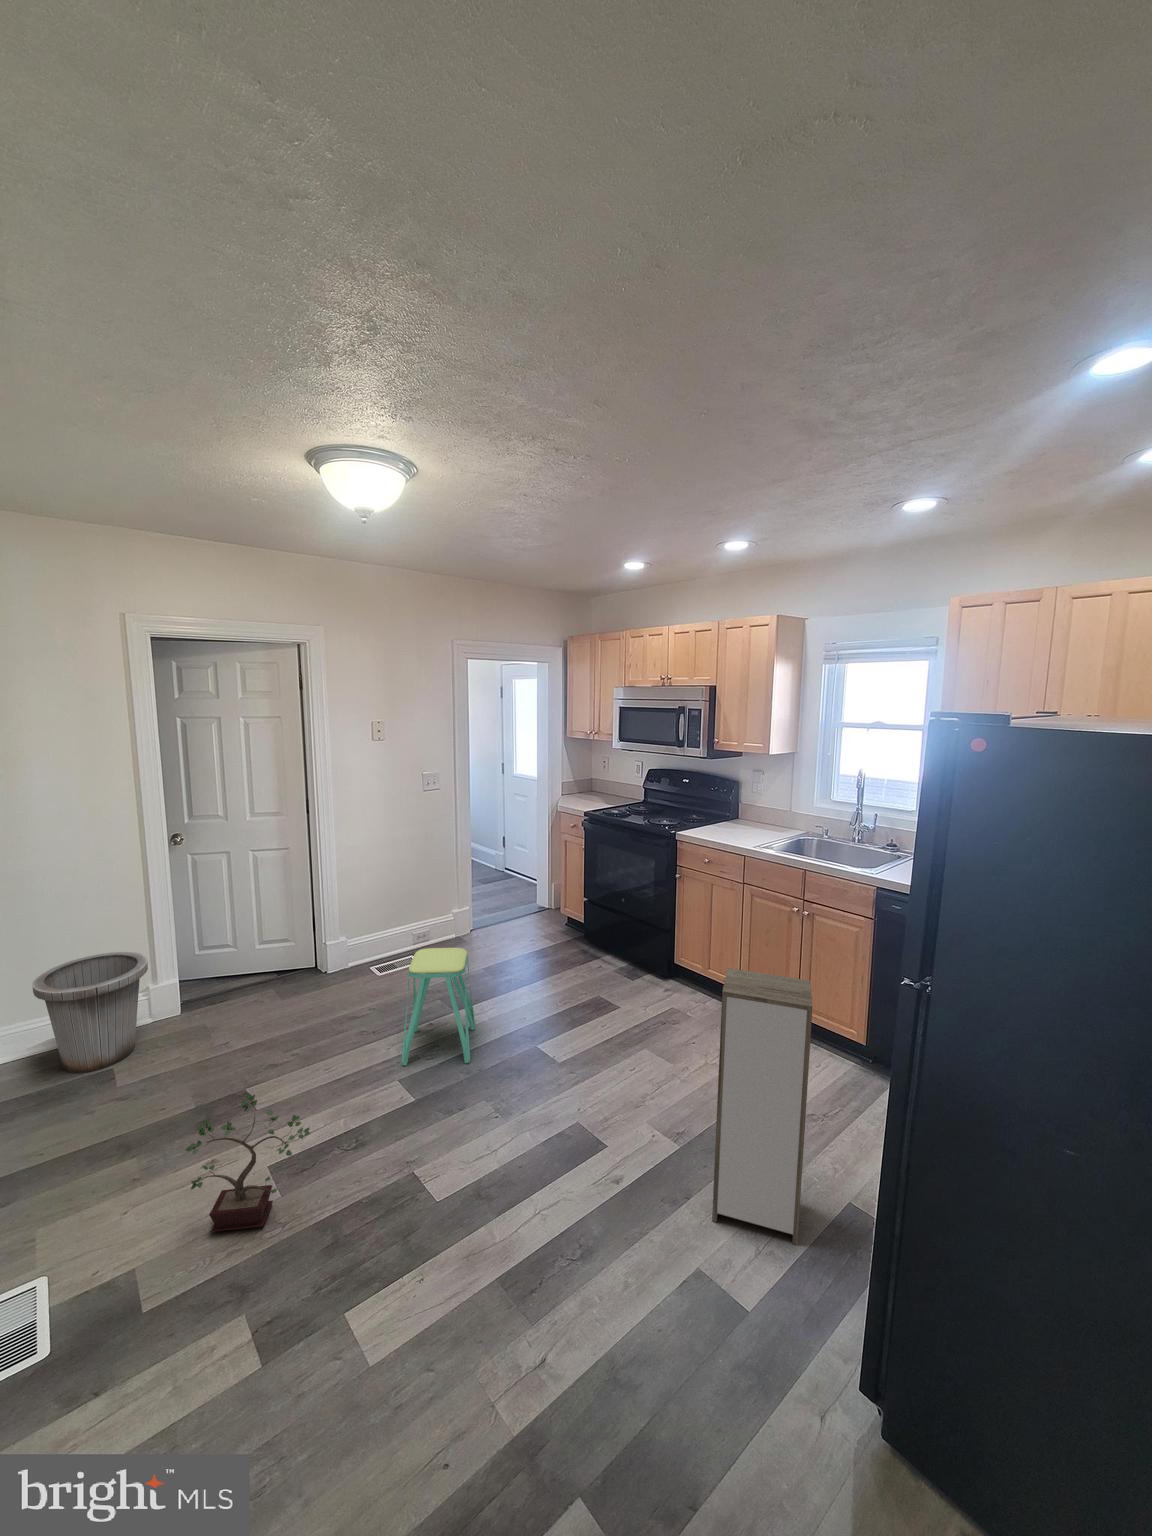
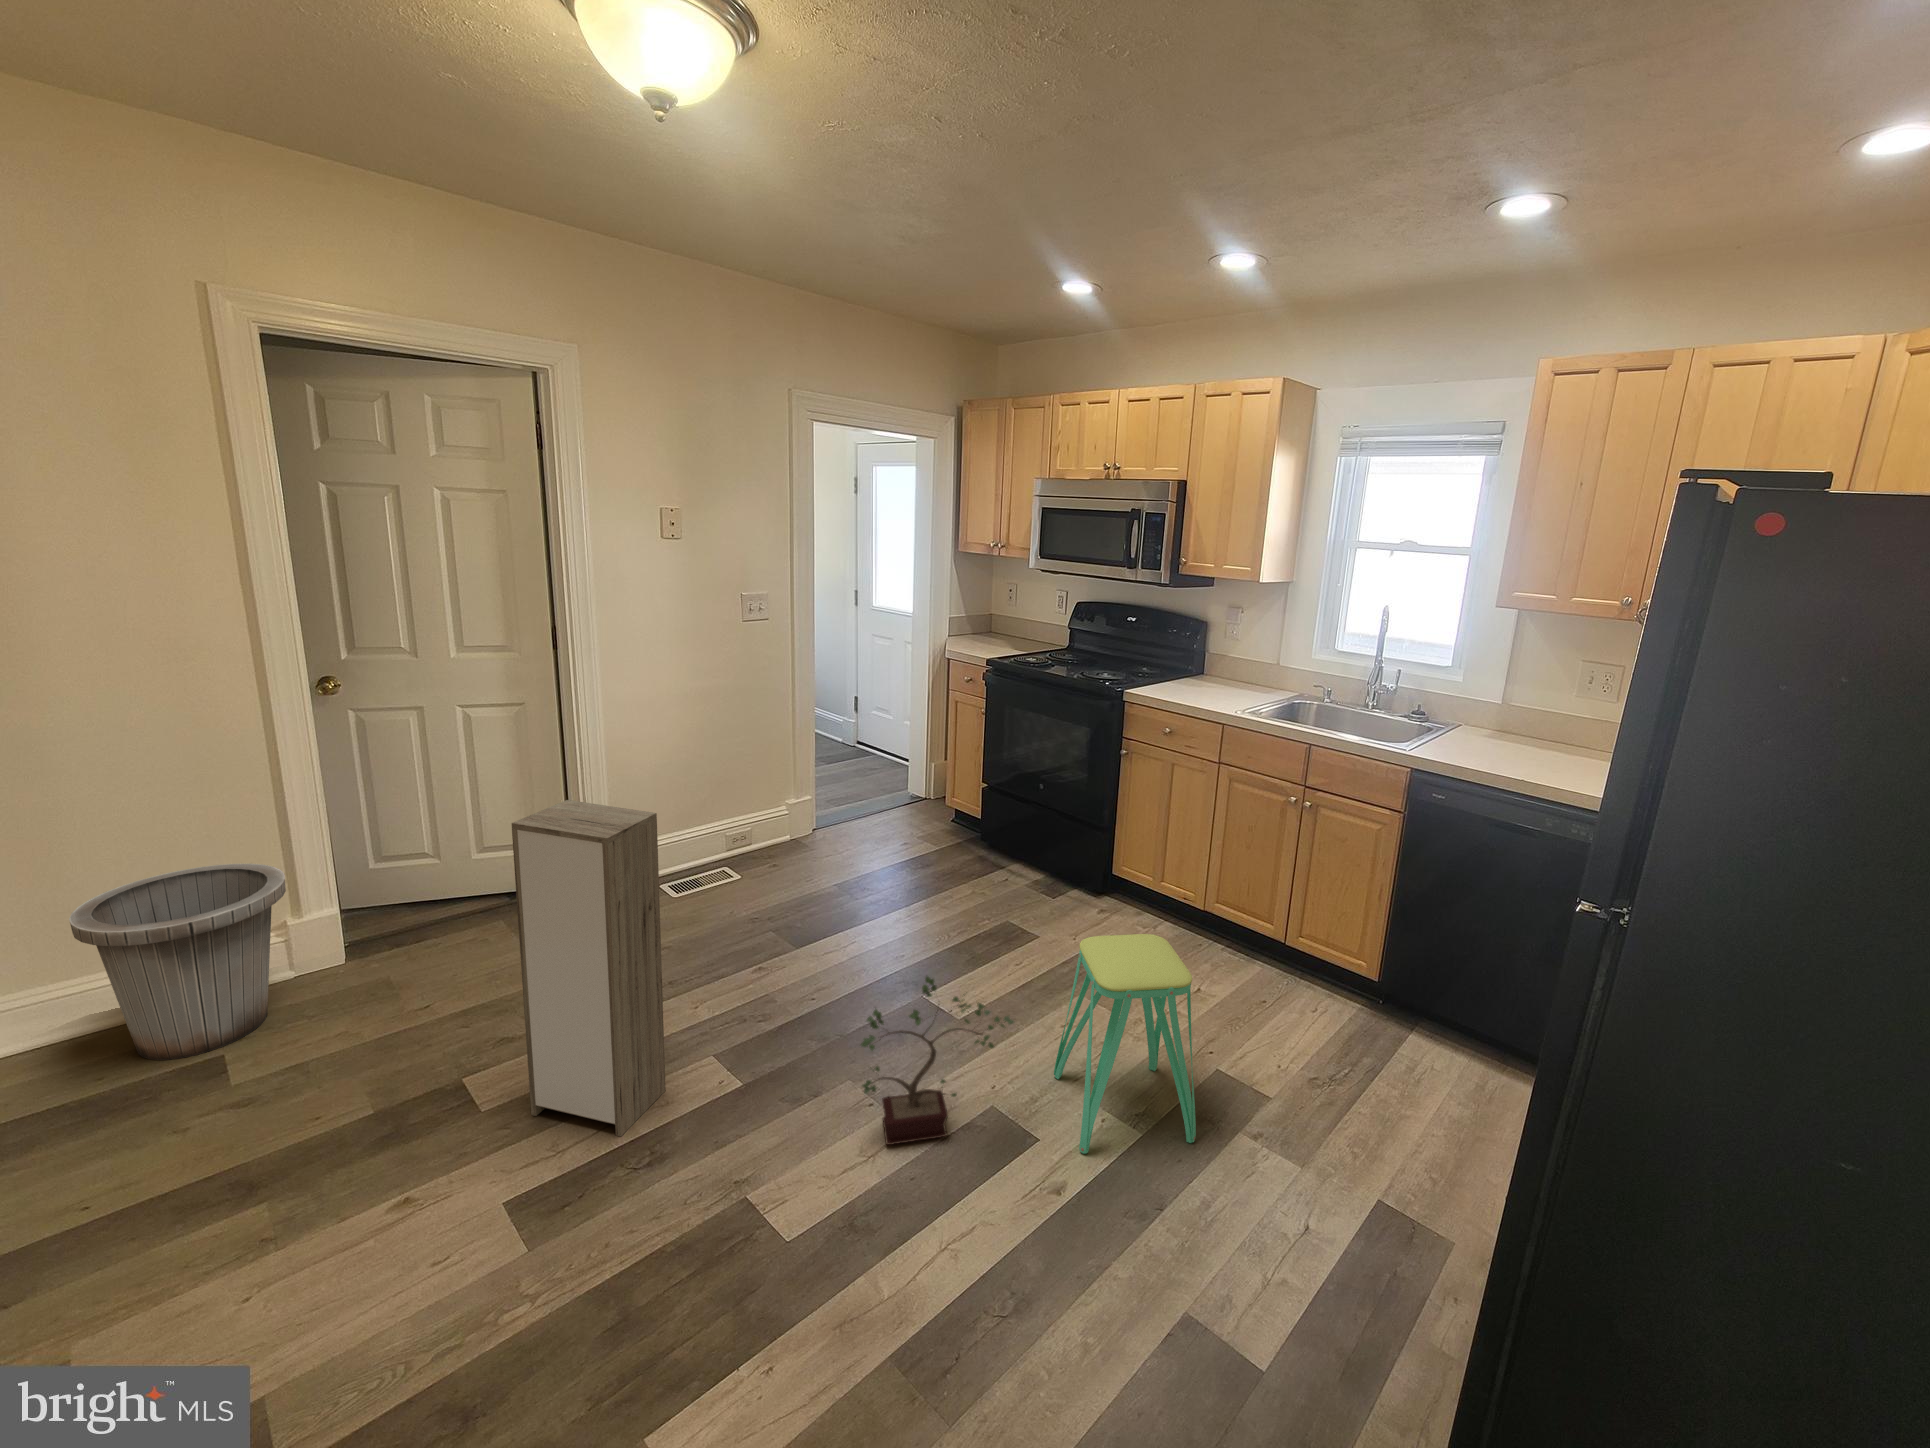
stool: present [402,948,475,1066] -> present [1054,934,1196,1154]
storage cabinet: present [712,968,812,1245] -> present [512,800,666,1137]
potted plant: present [185,1093,310,1232] -> present [861,976,1014,1145]

